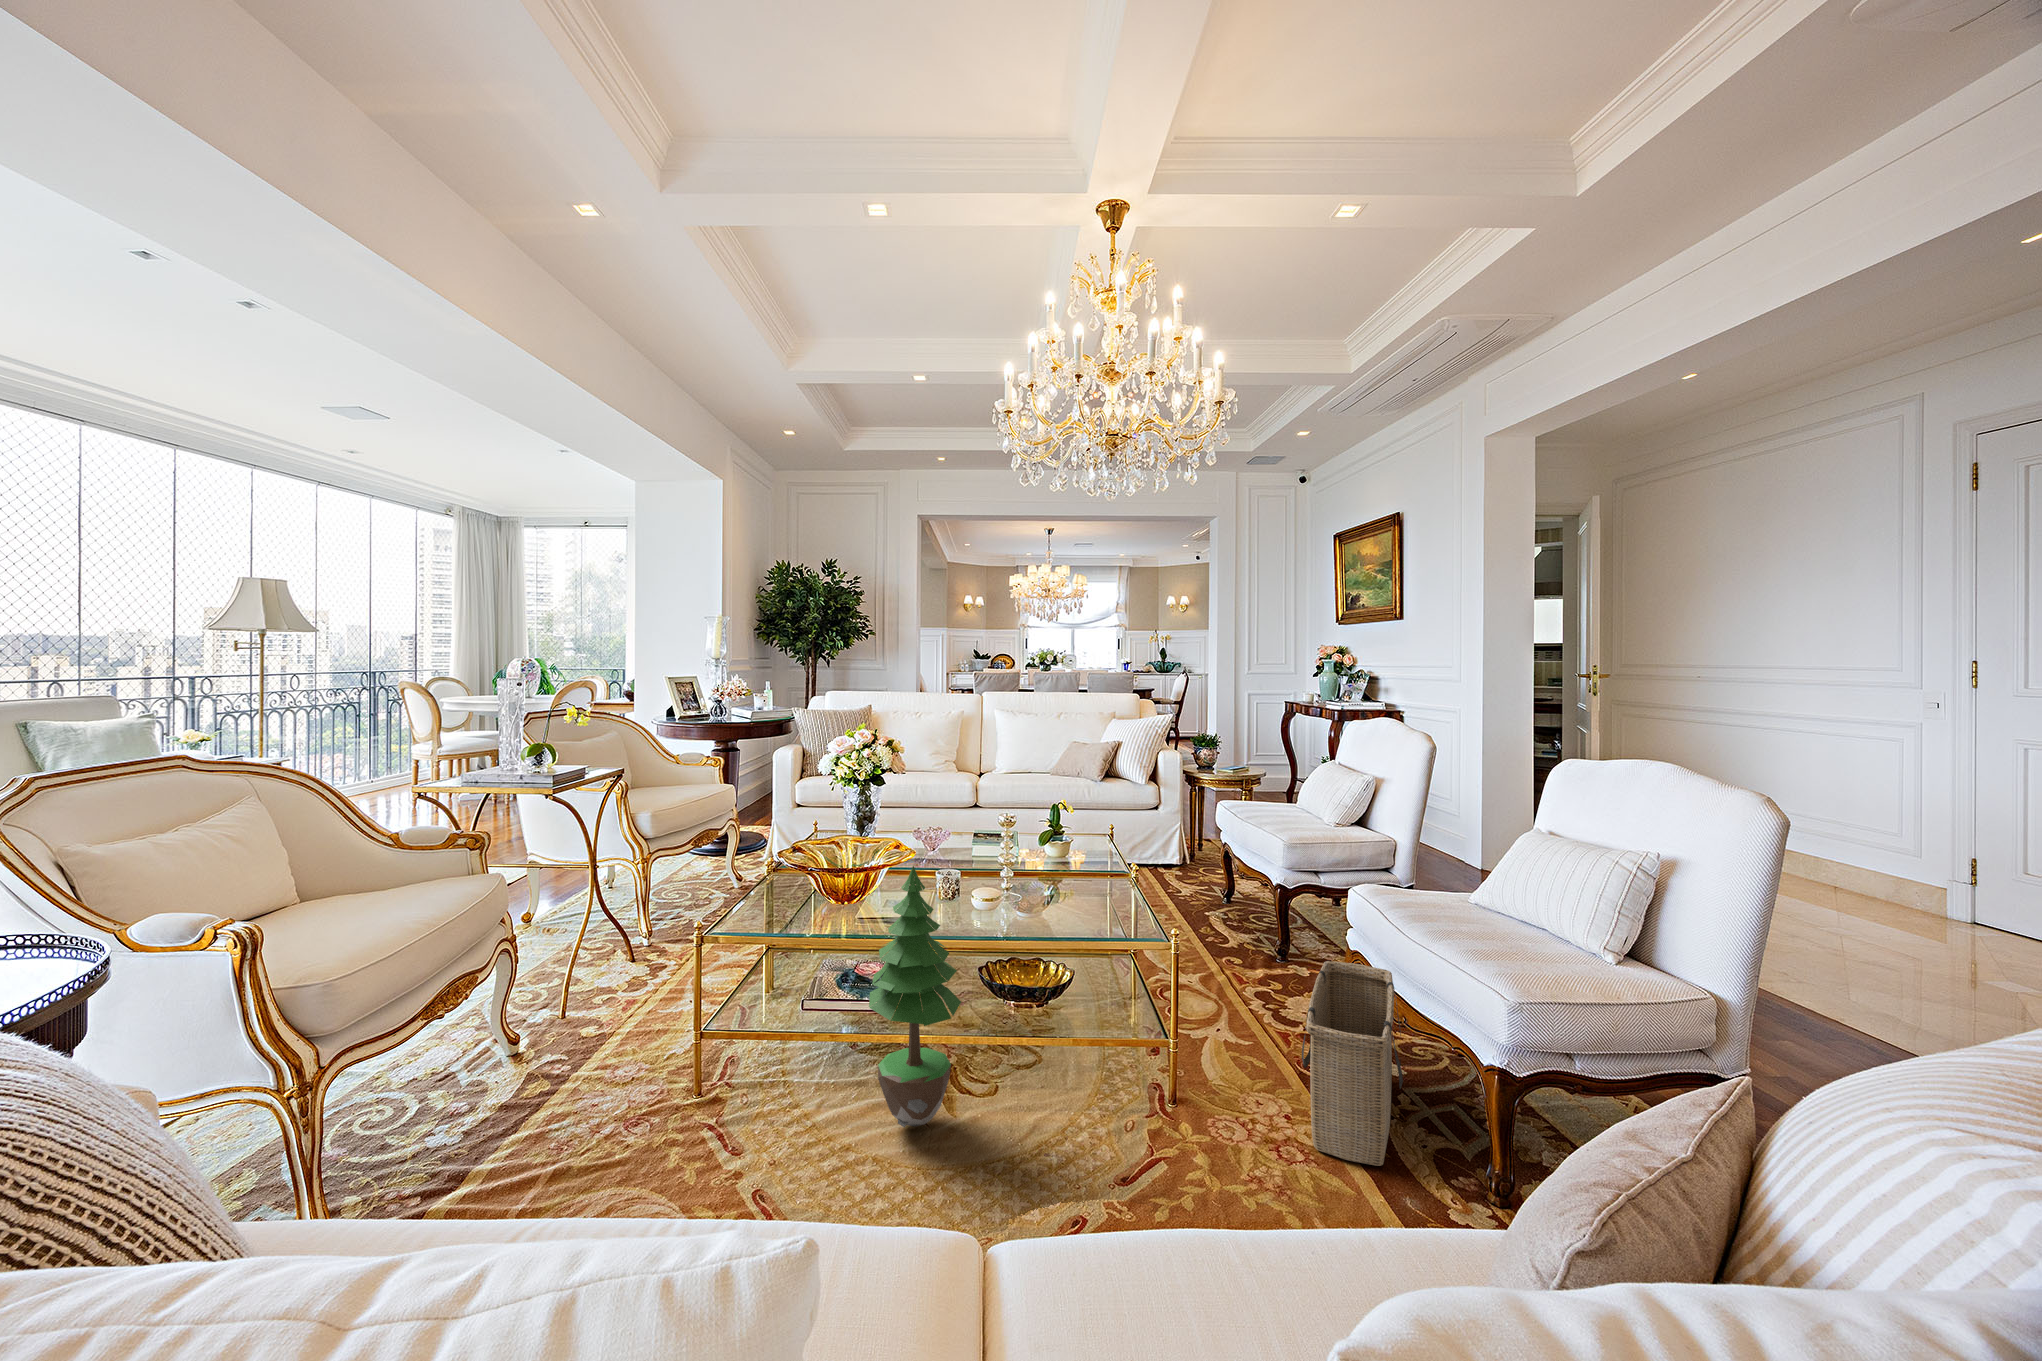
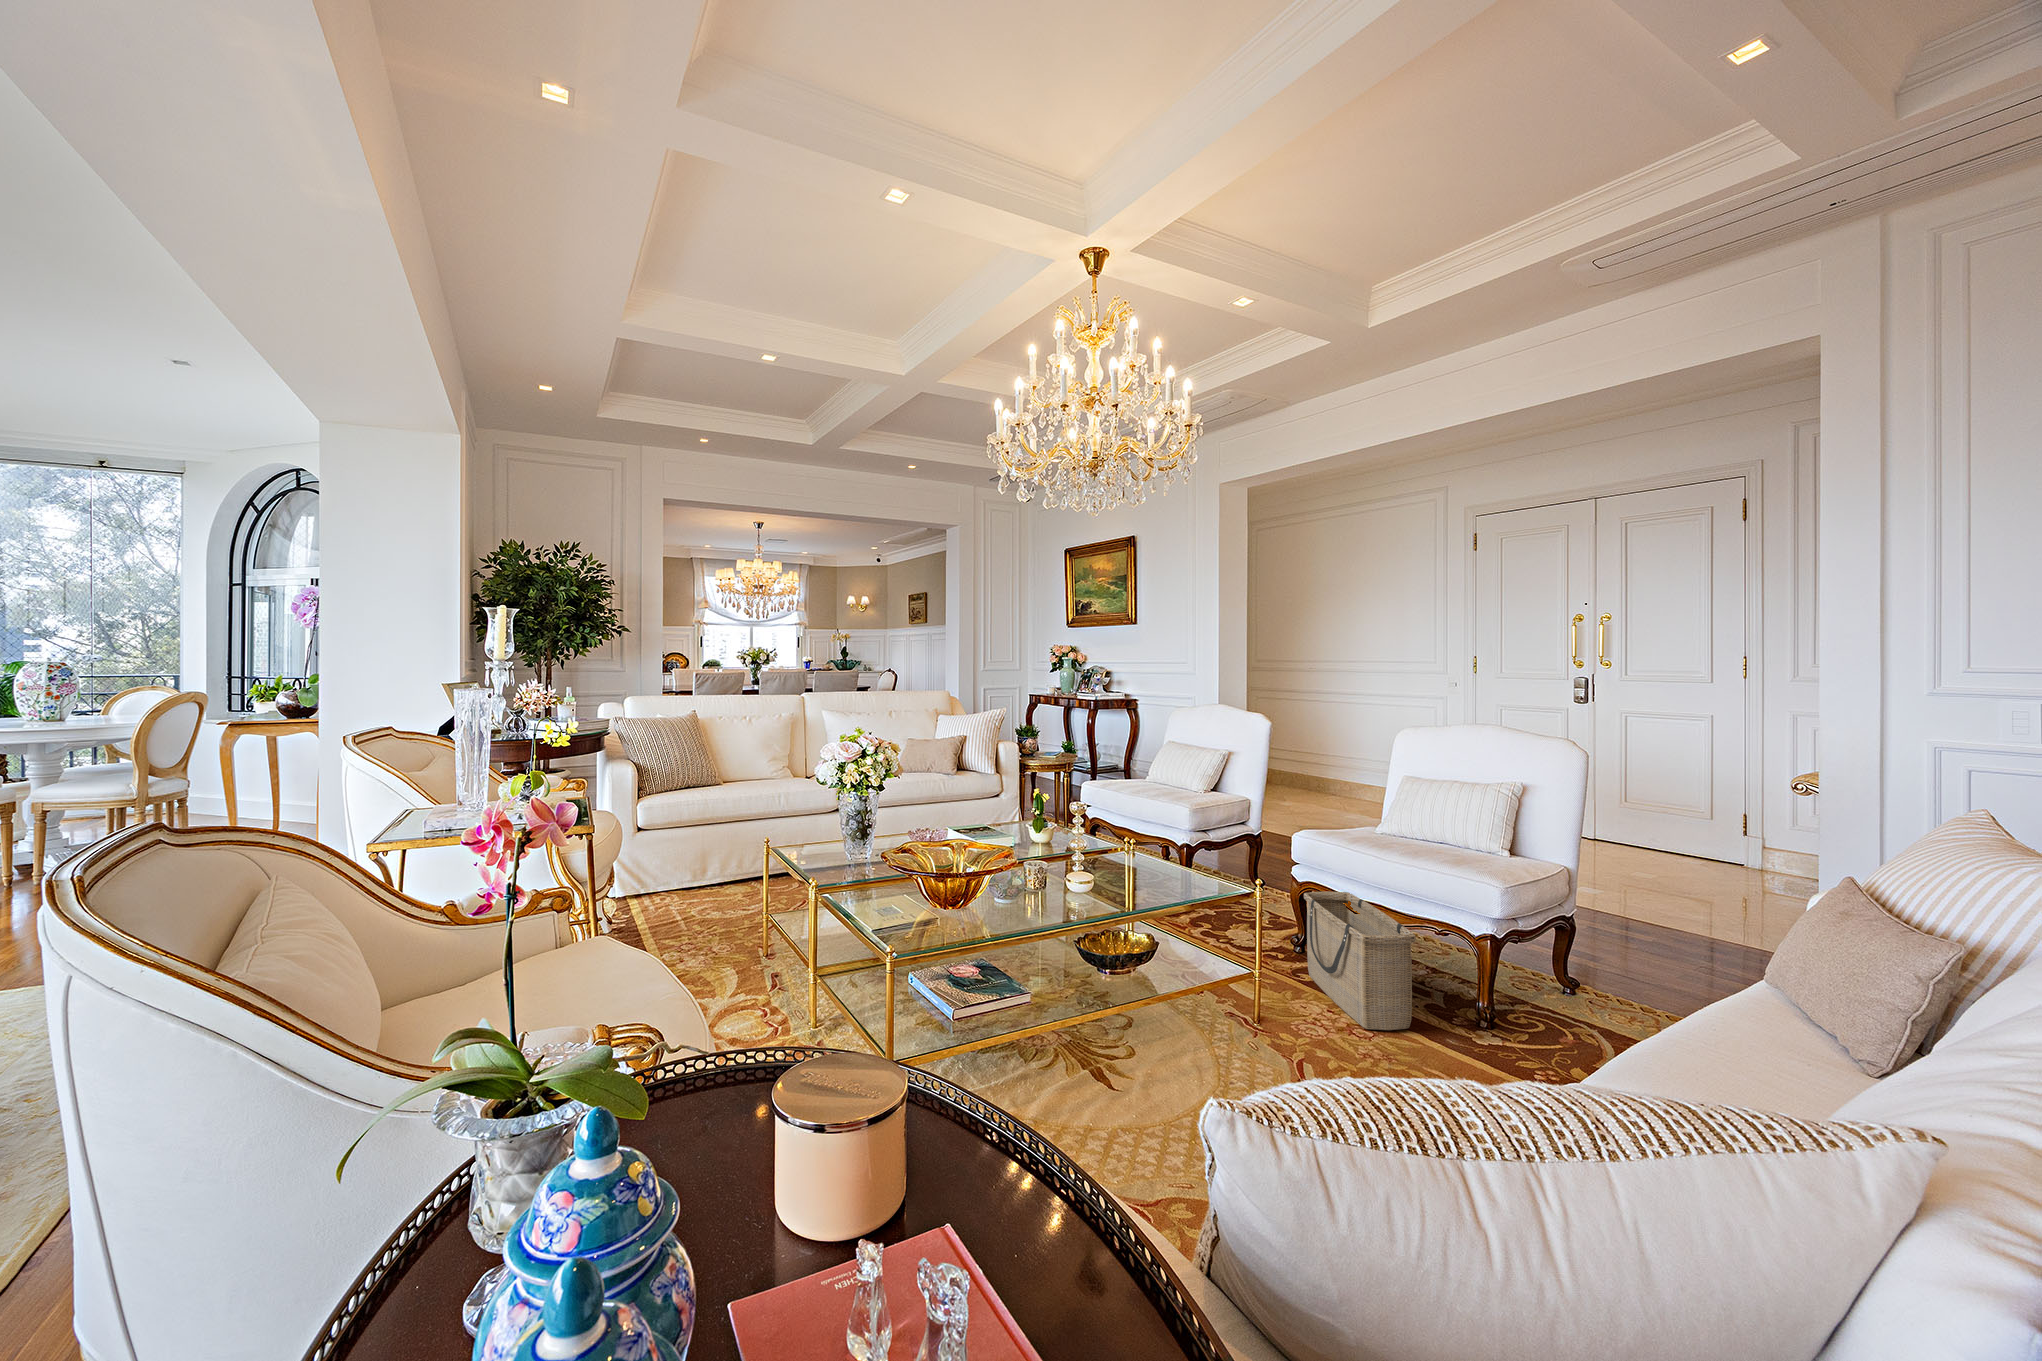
potted tree: present [869,866,961,1127] -> none [1062,851,1149,1094]

